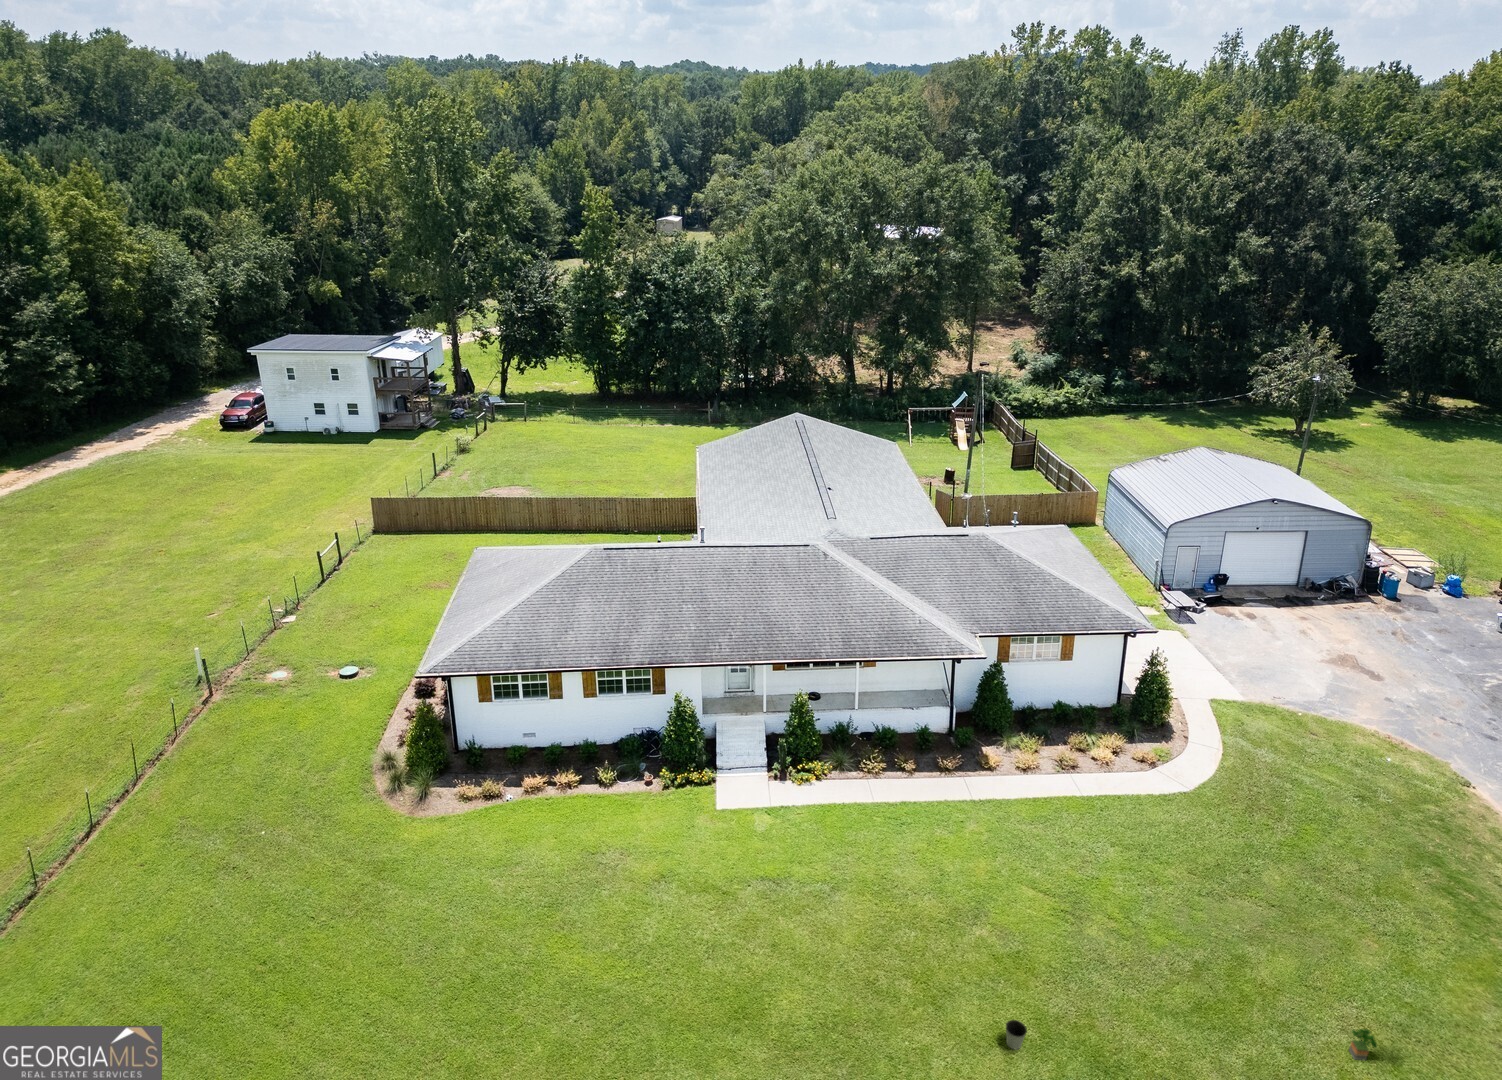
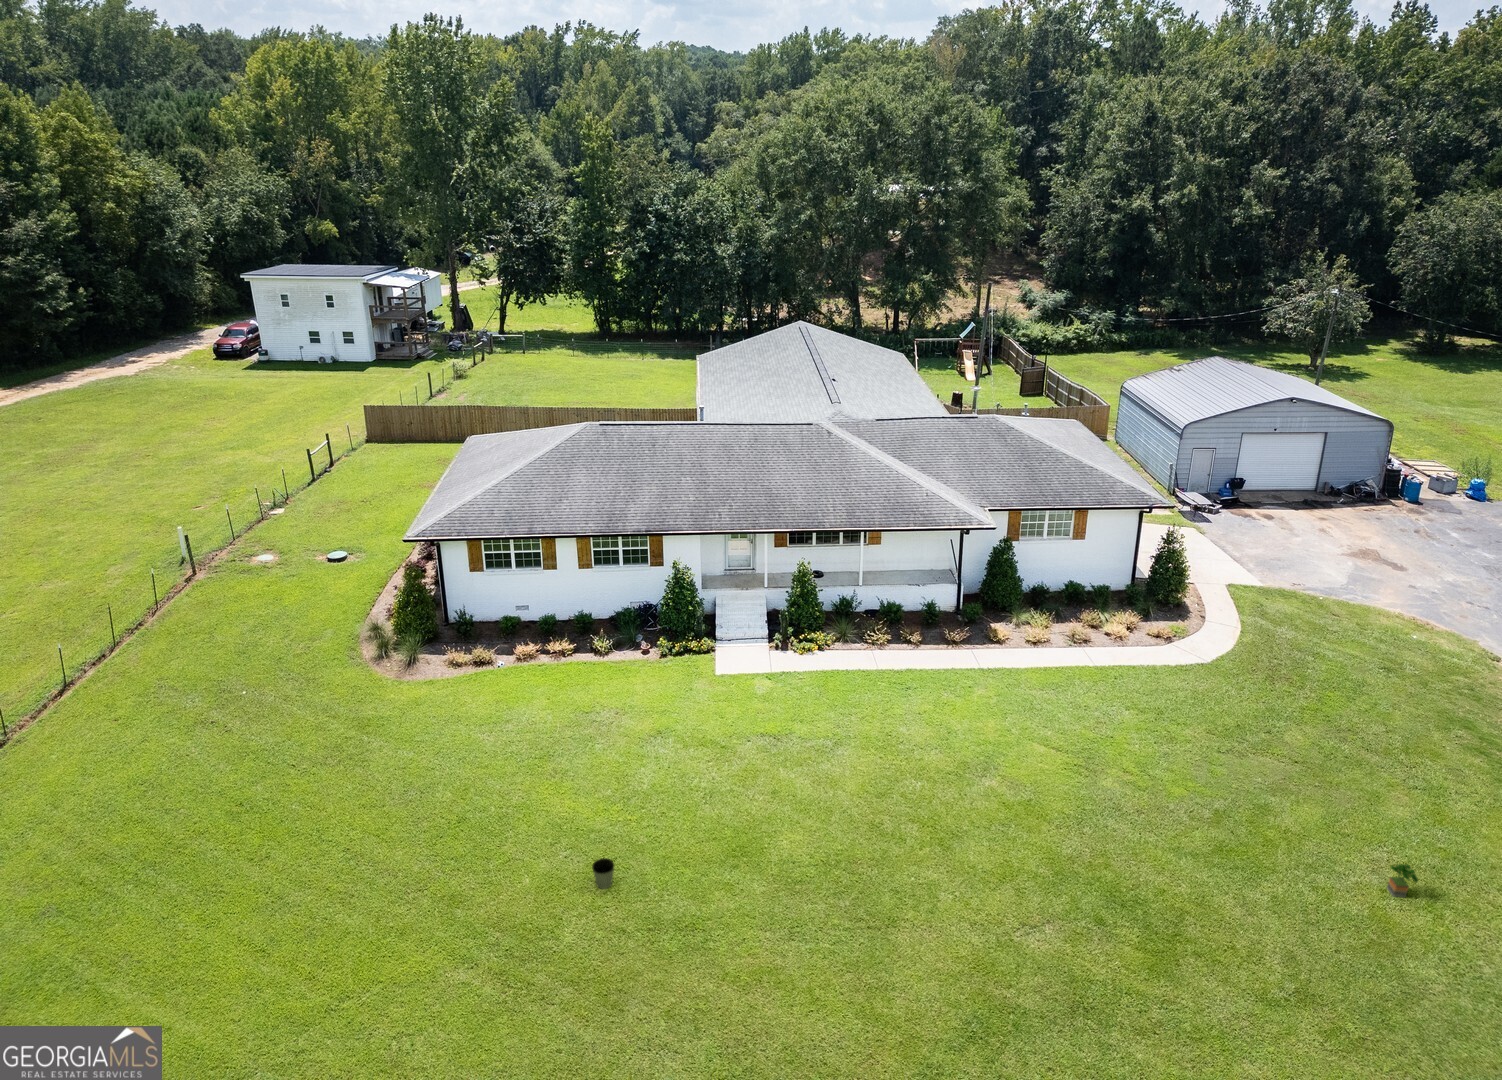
bucket: present [1006,1020,1027,1050] -> present [592,858,615,889]

